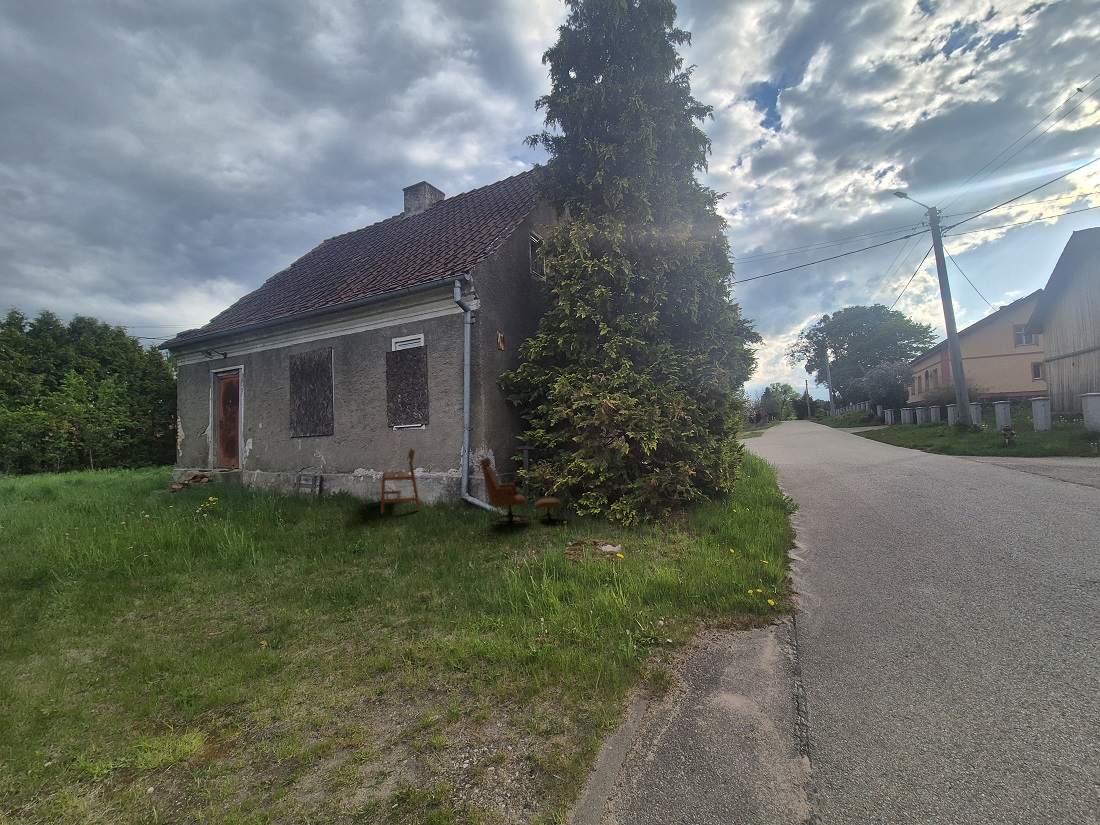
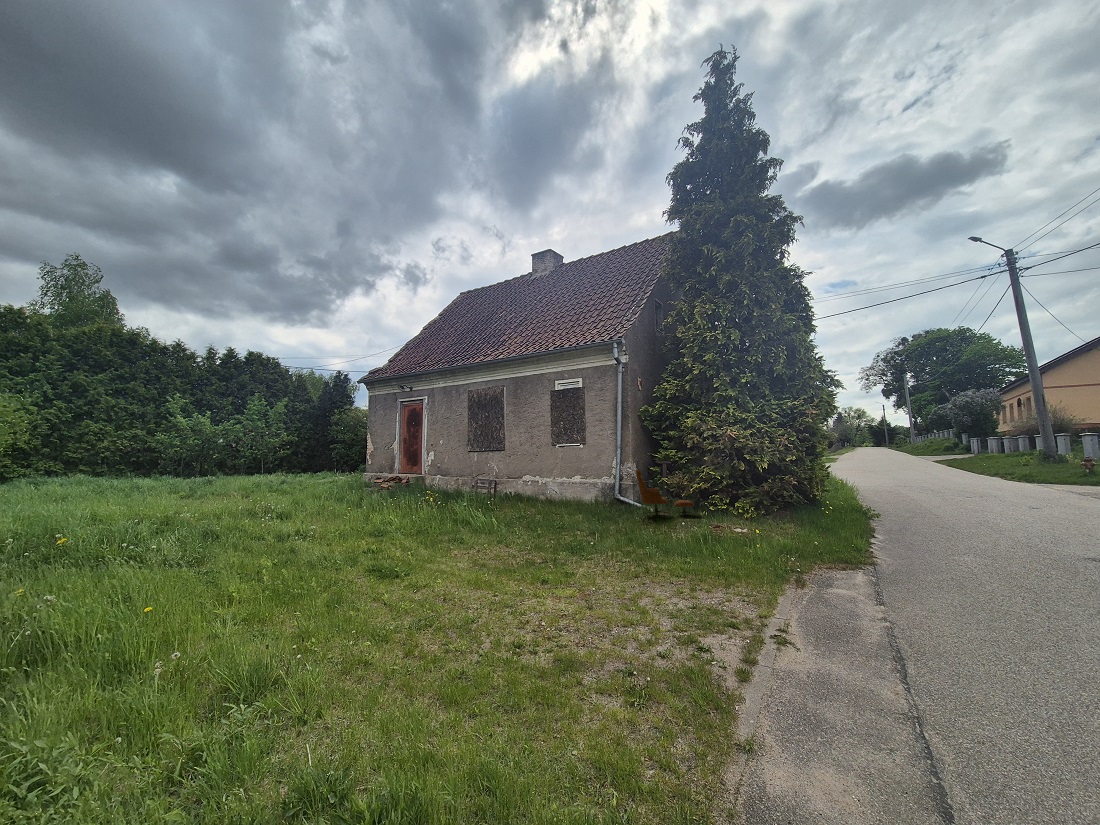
bench: present [381,448,420,513] -> none [549,461,584,507]

